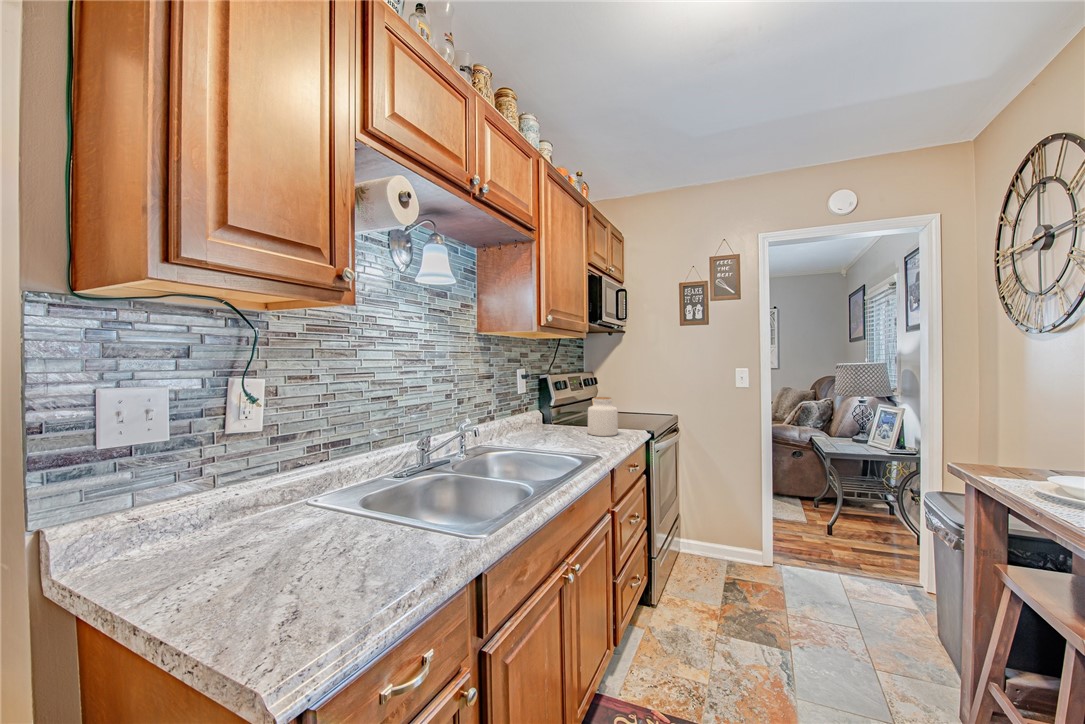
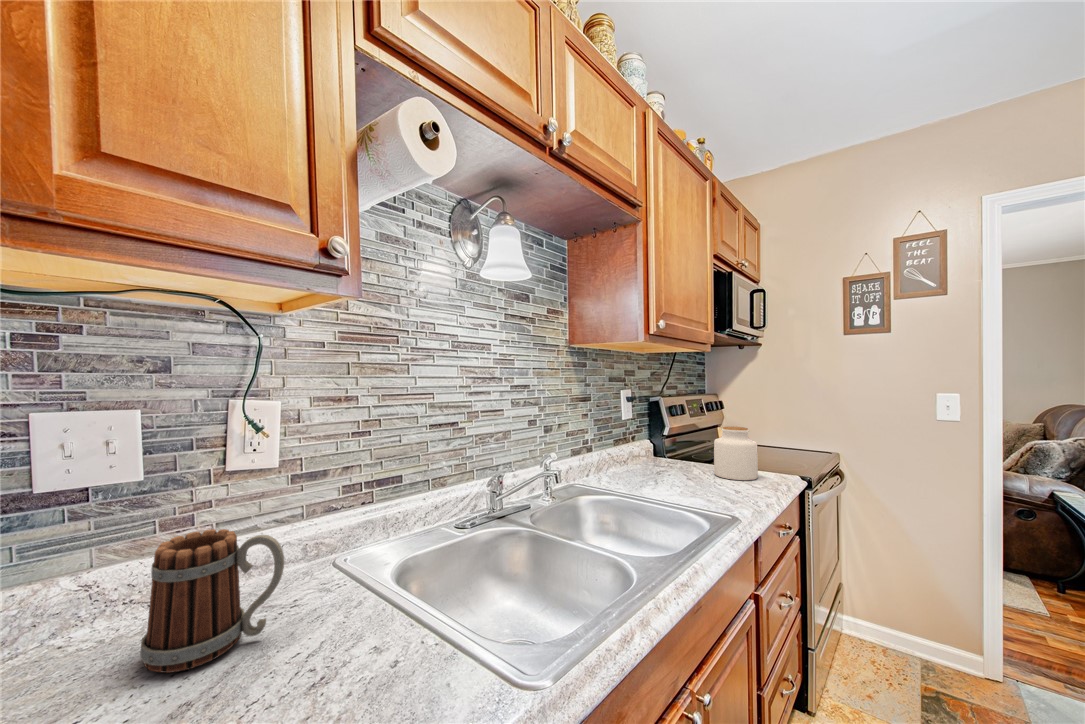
mug: none [208,469,303,559] -> present [141,529,284,673]

